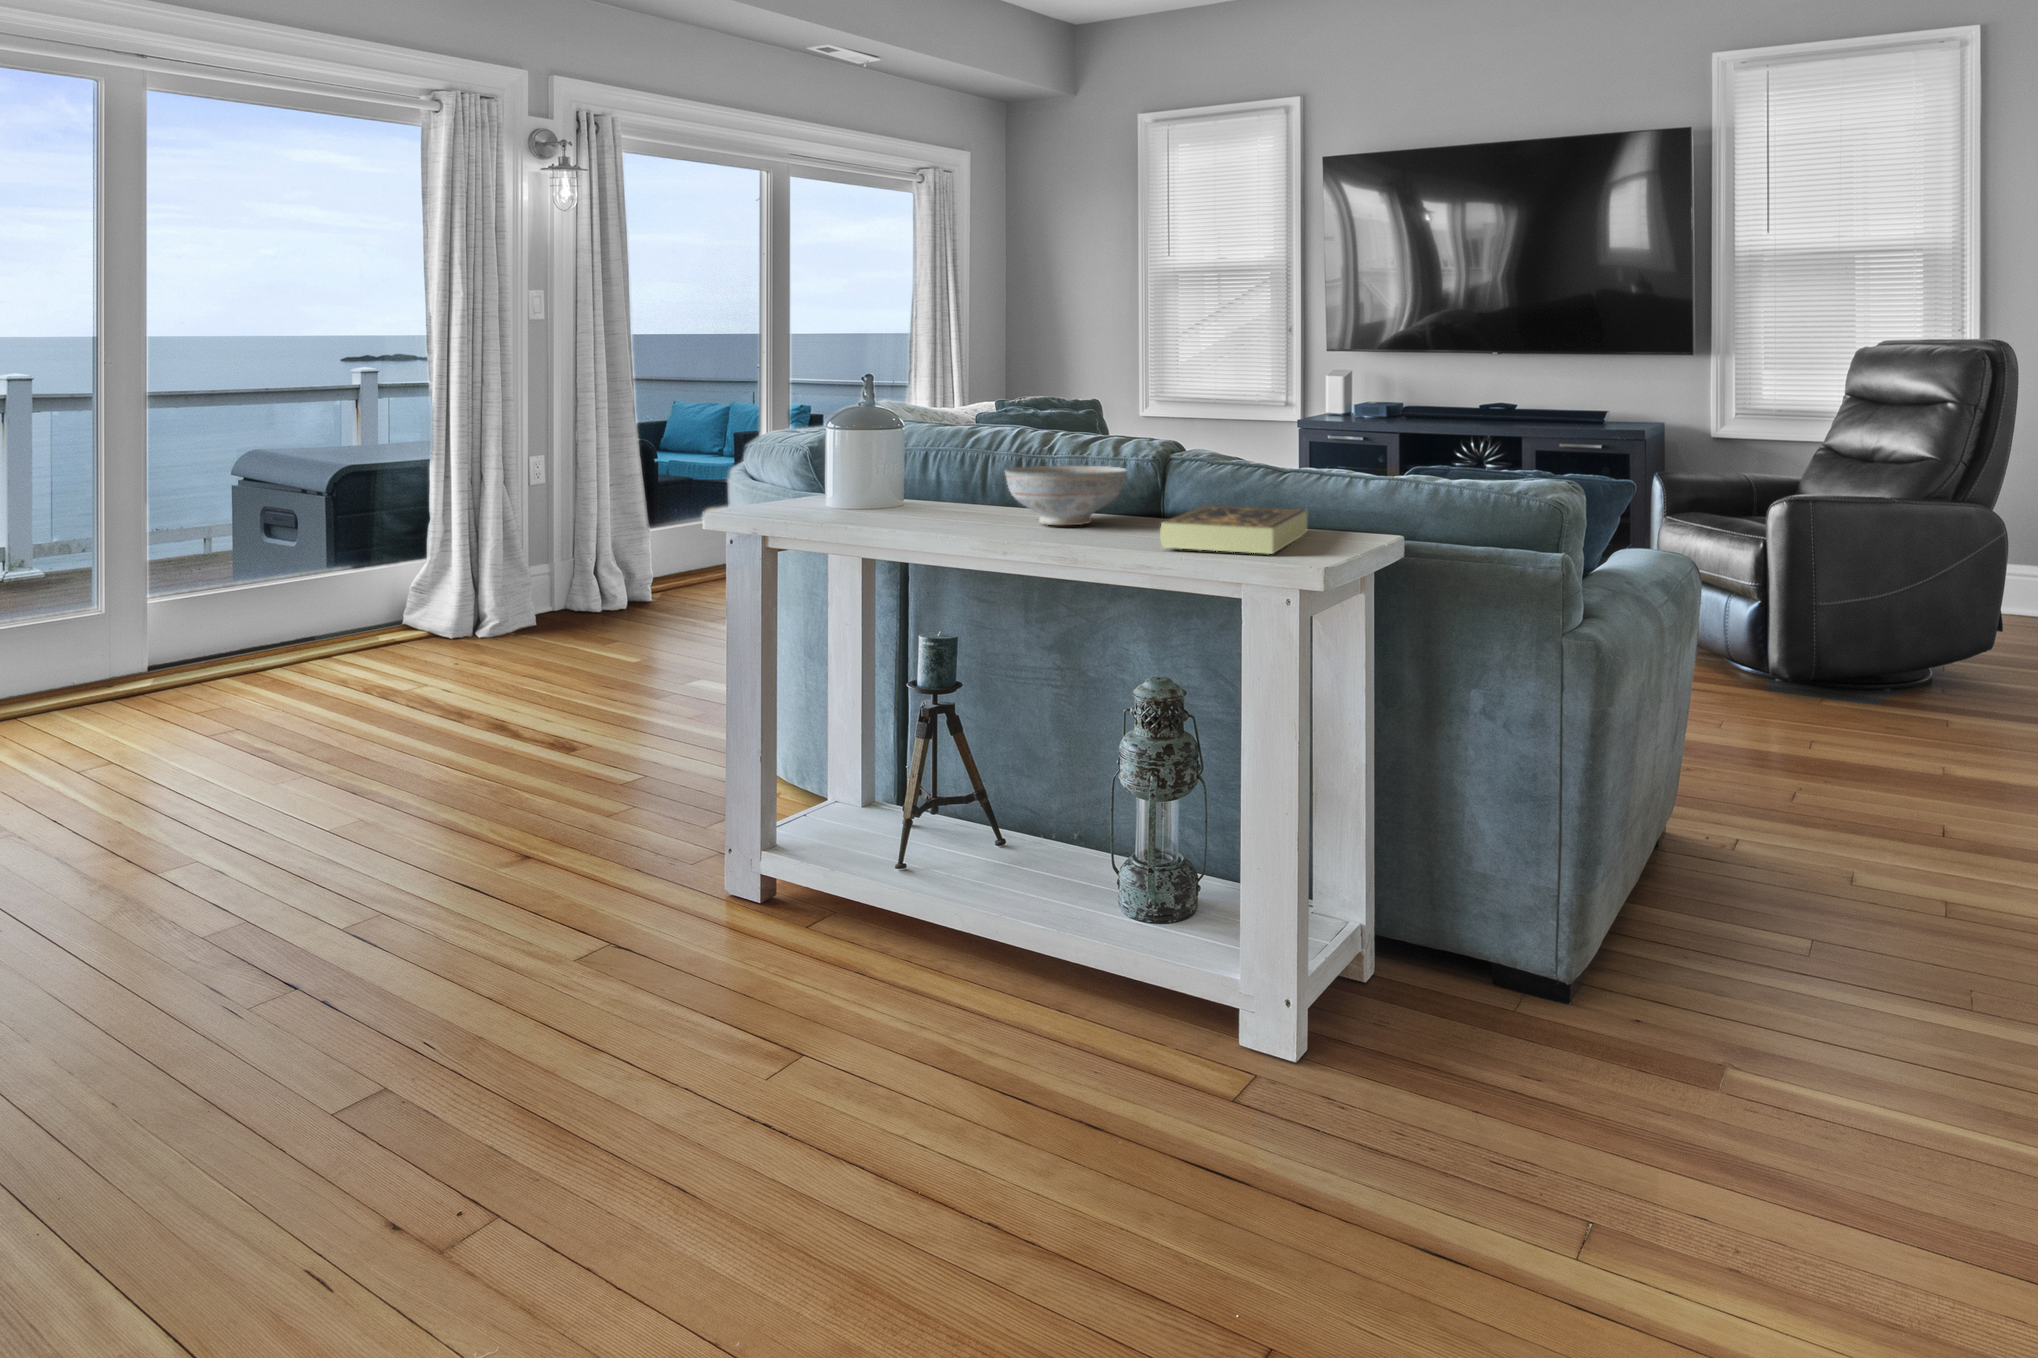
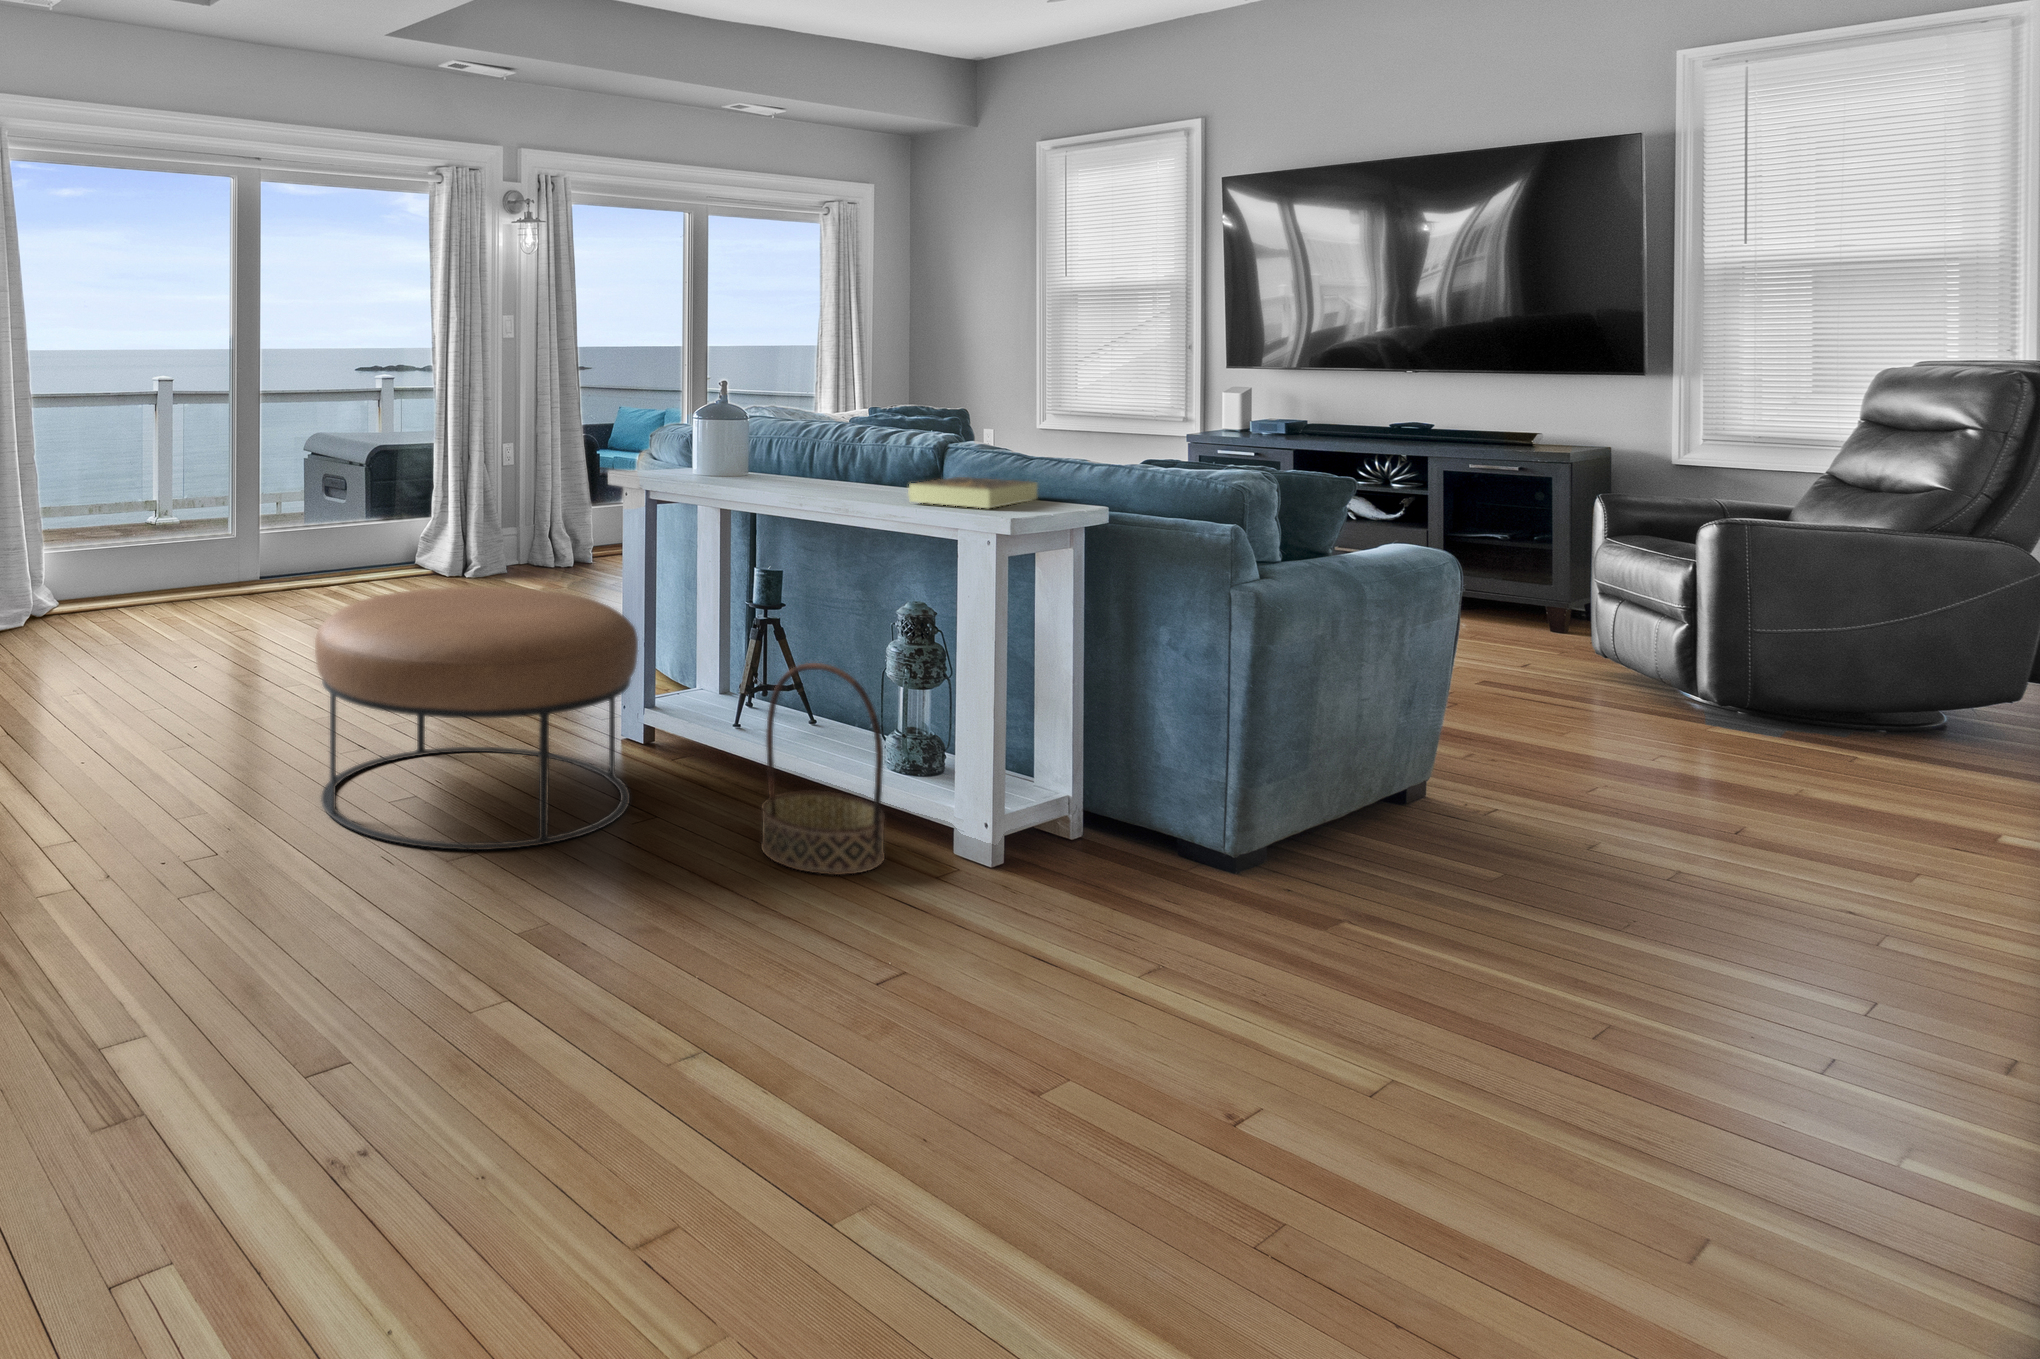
decorative bowl: present [1005,466,1127,525] -> none [809,446,904,488]
ottoman: none [211,699,770,1192] -> present [315,587,638,850]
basket: none [972,791,1149,1111] -> present [761,663,885,875]

